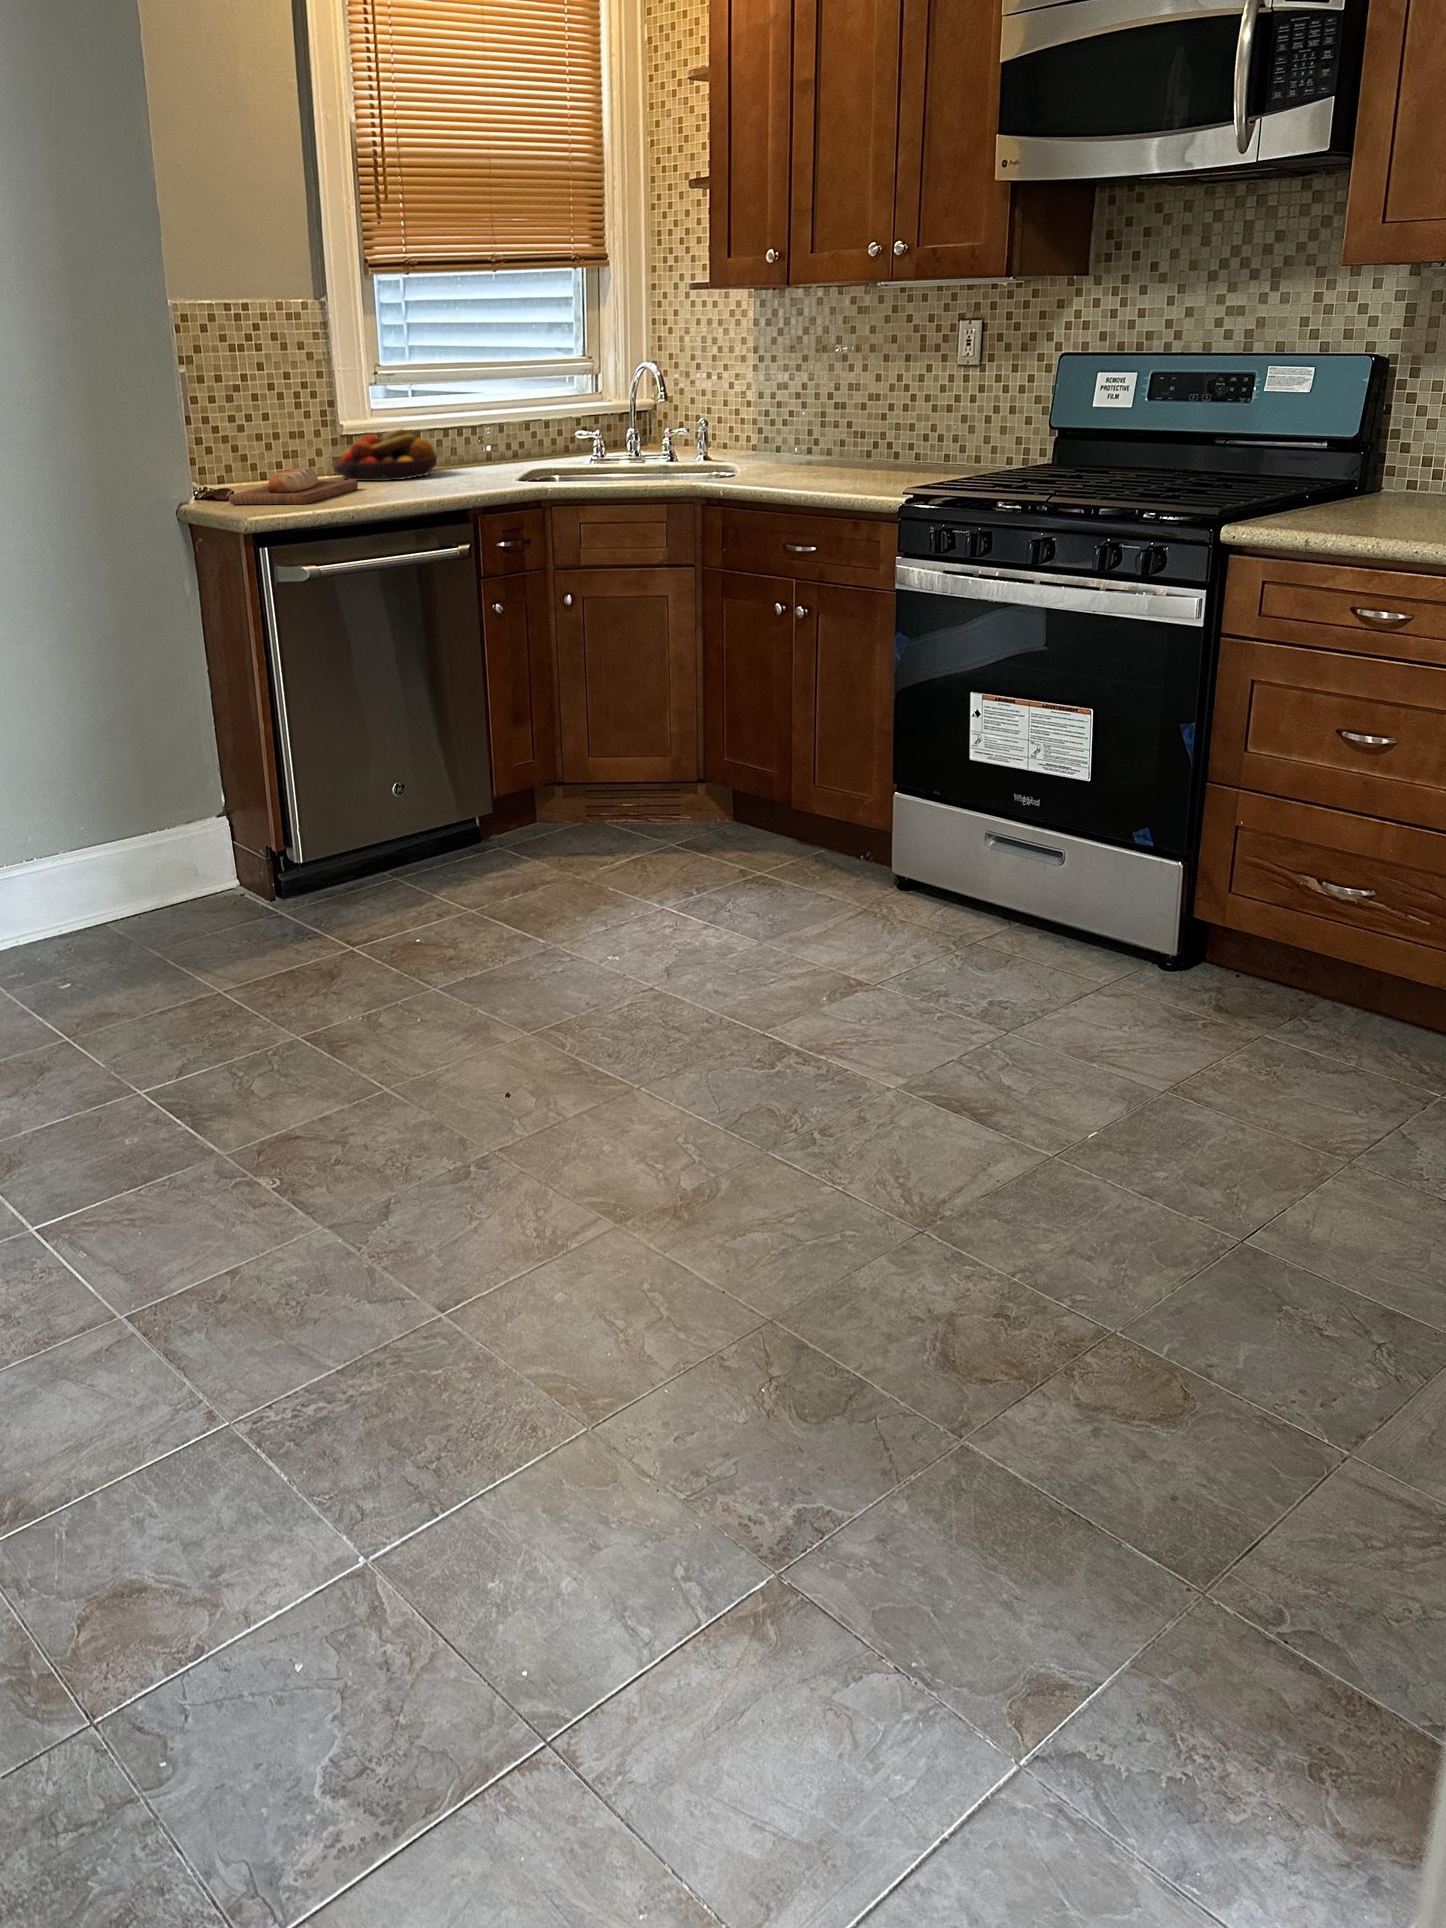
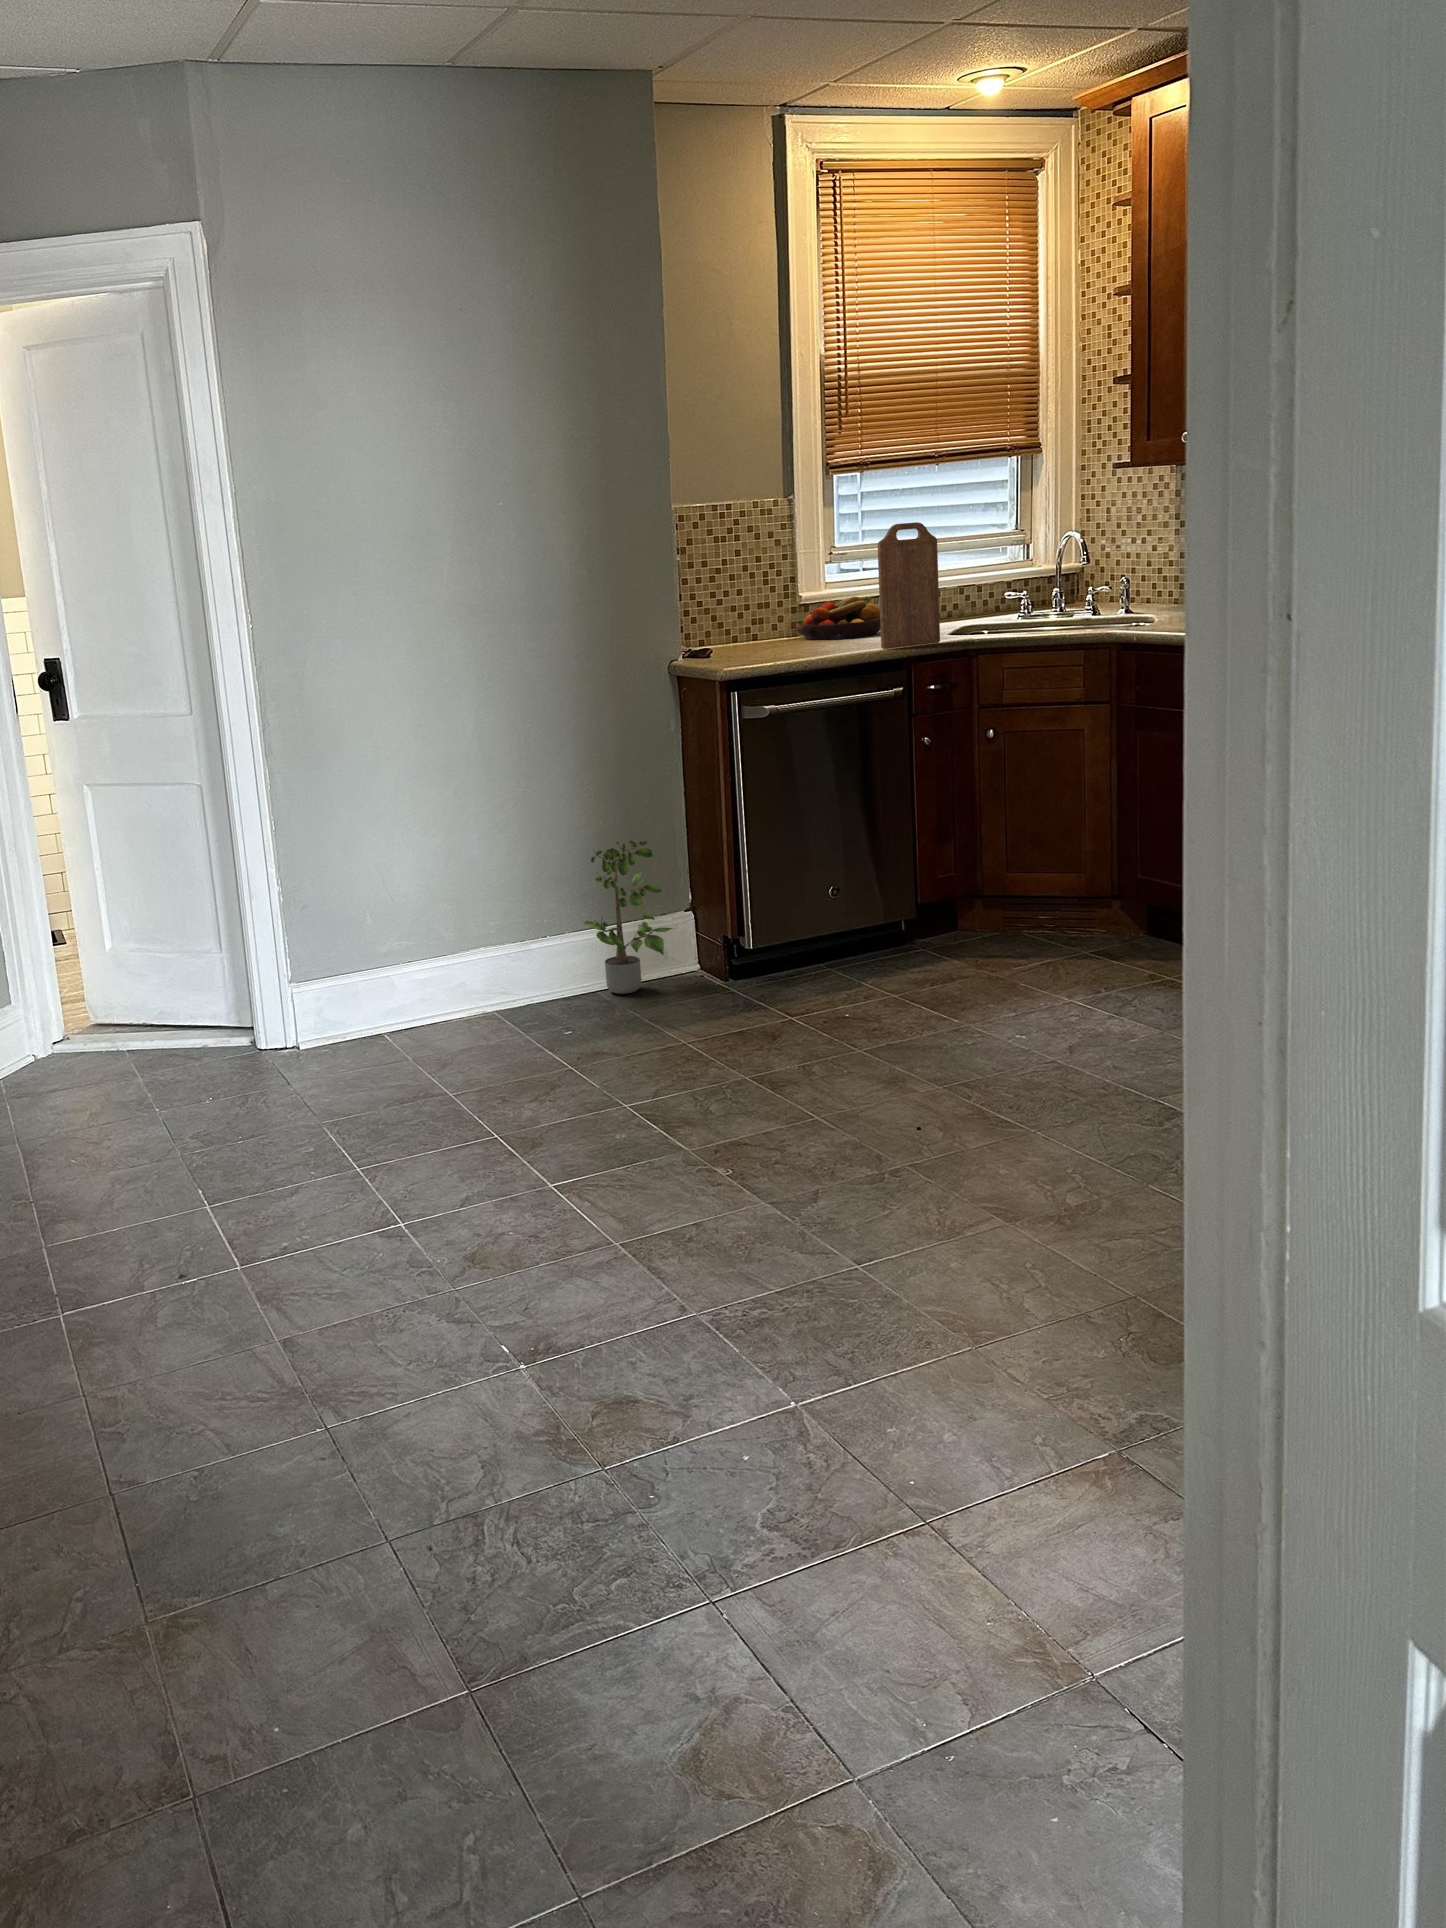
cutting board: none [428,342,504,497] -> present [878,522,940,649]
bread loaf: present [229,466,358,504] -> none [713,628,817,658]
potted plant: none [77,729,196,925] -> present [584,841,672,994]

